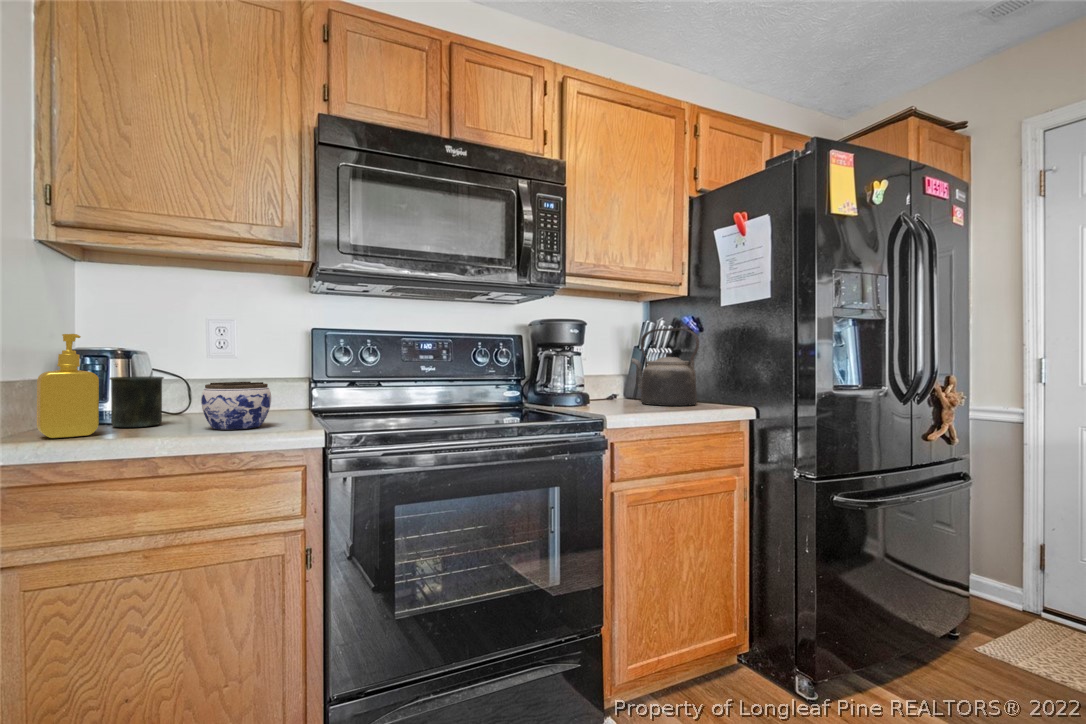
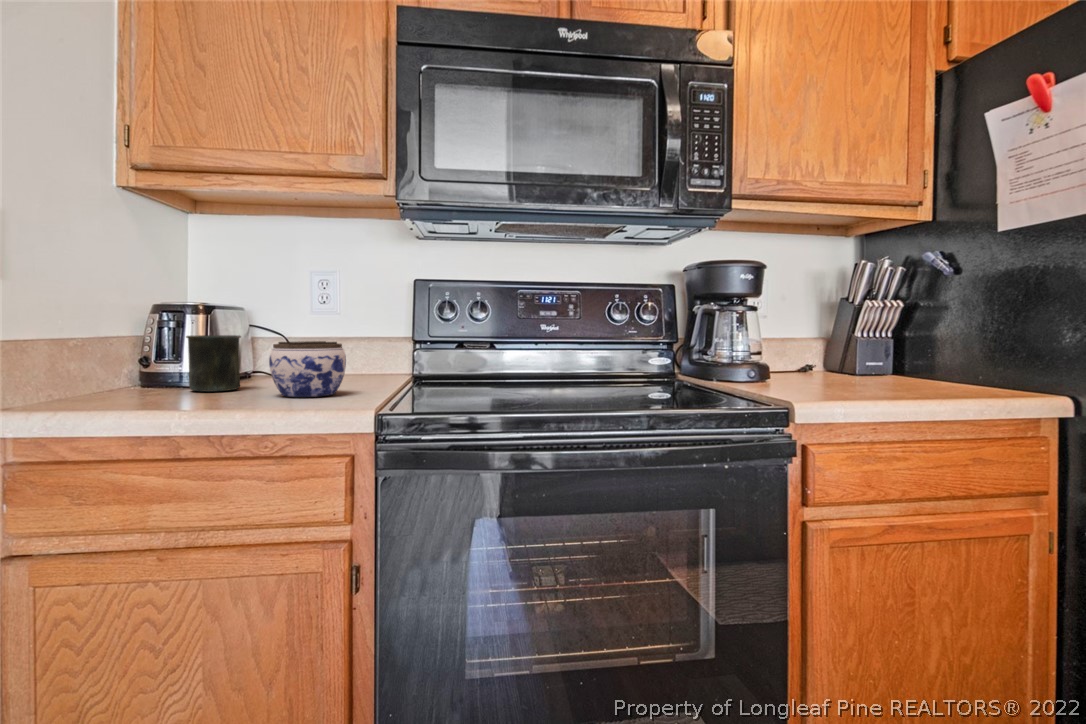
kettle: present [632,328,699,406] -> none [838,269,947,384]
soap dispenser: present [37,334,99,438] -> none [106,285,165,400]

